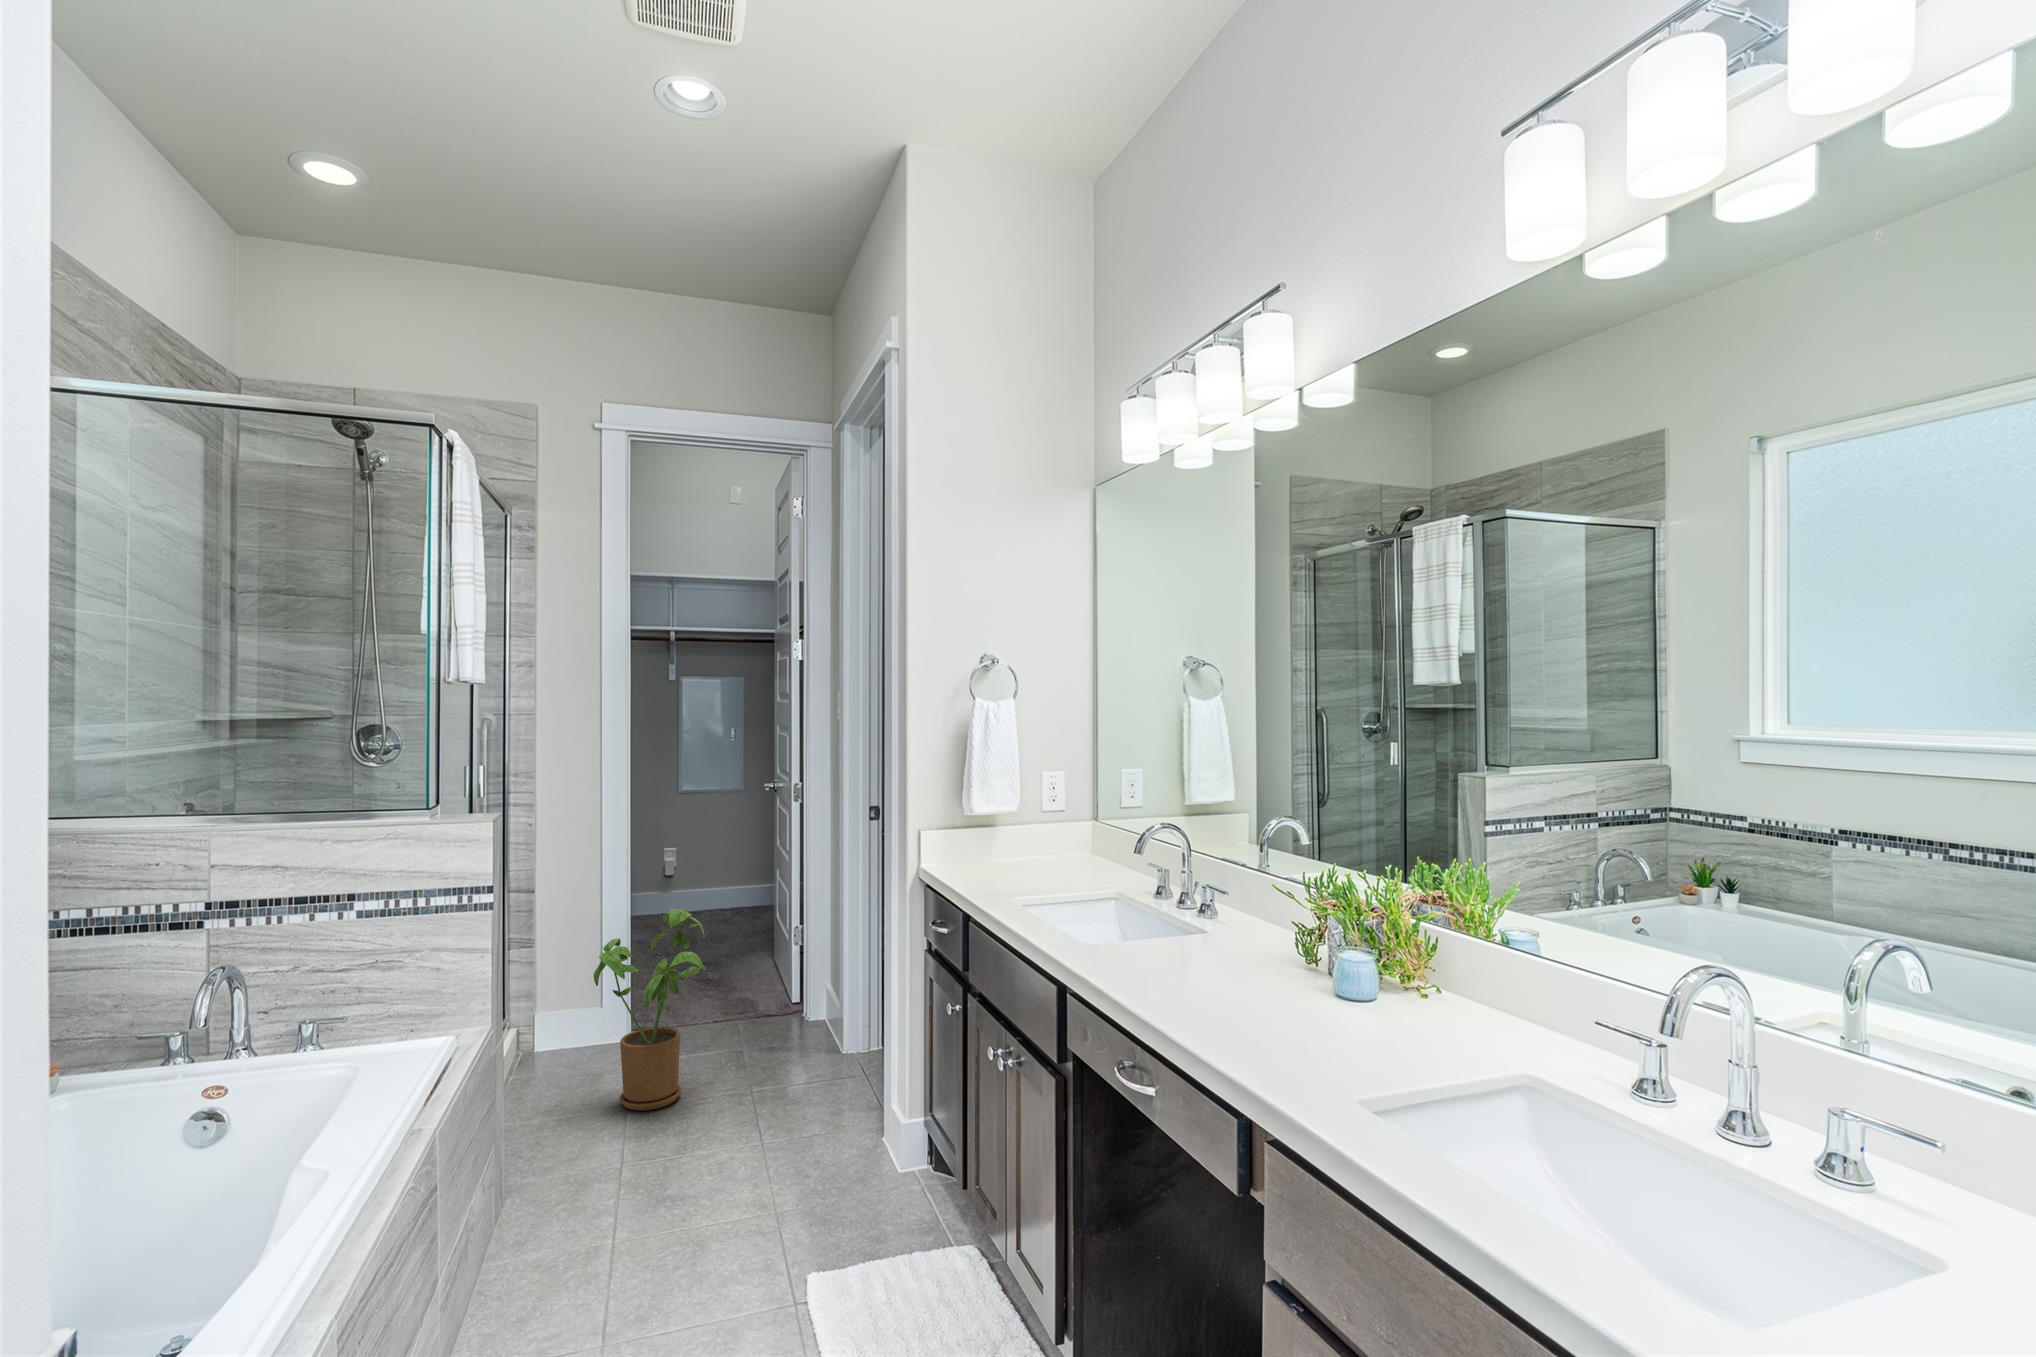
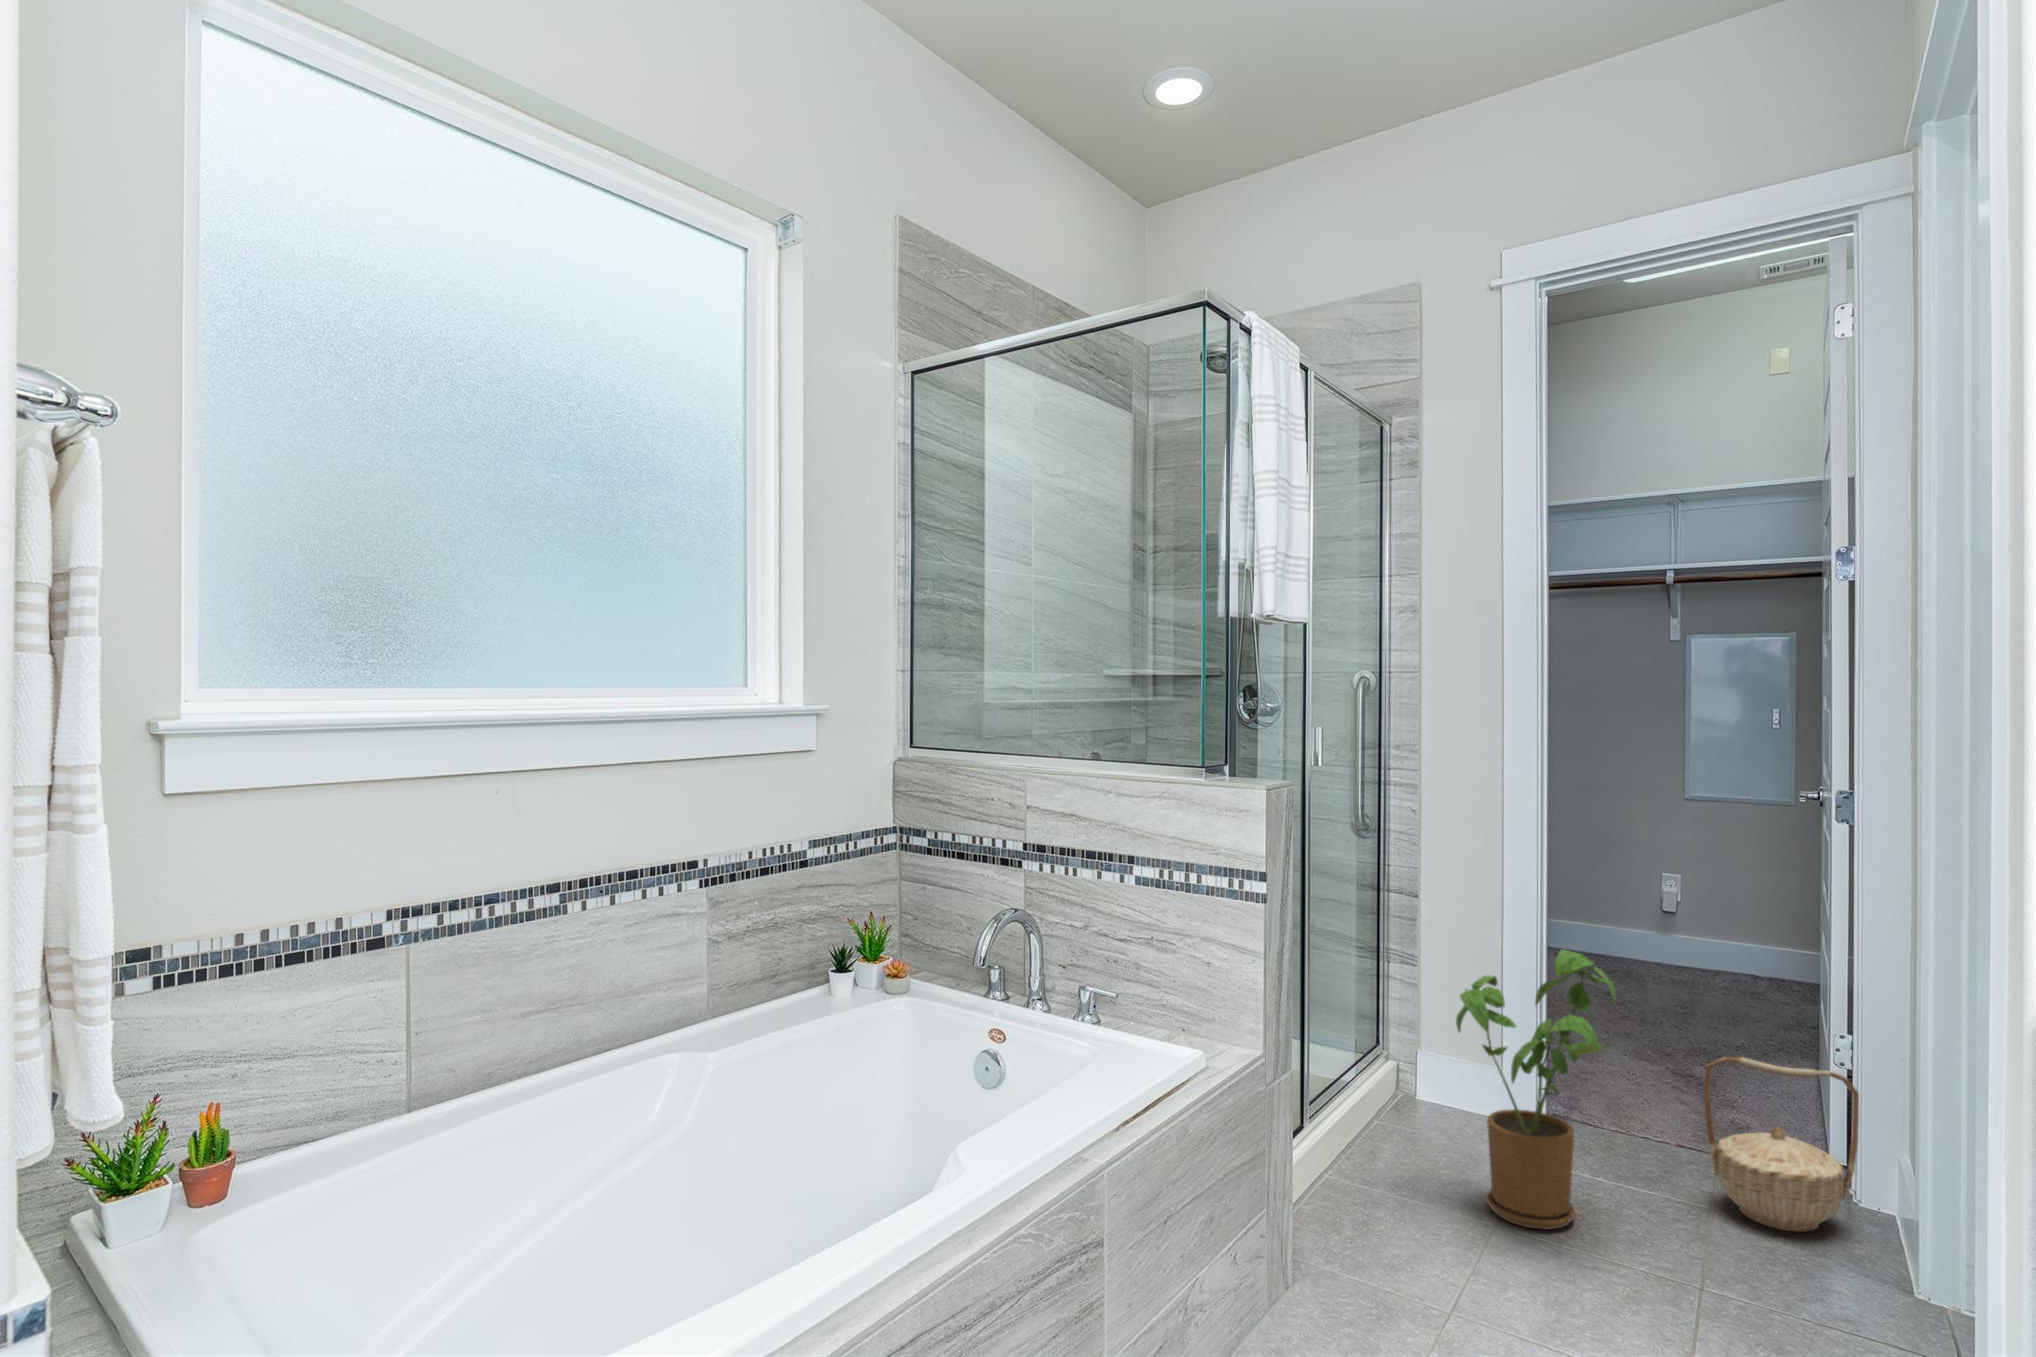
basket: none [748,952,828,1057] -> present [1704,1057,1859,1232]

